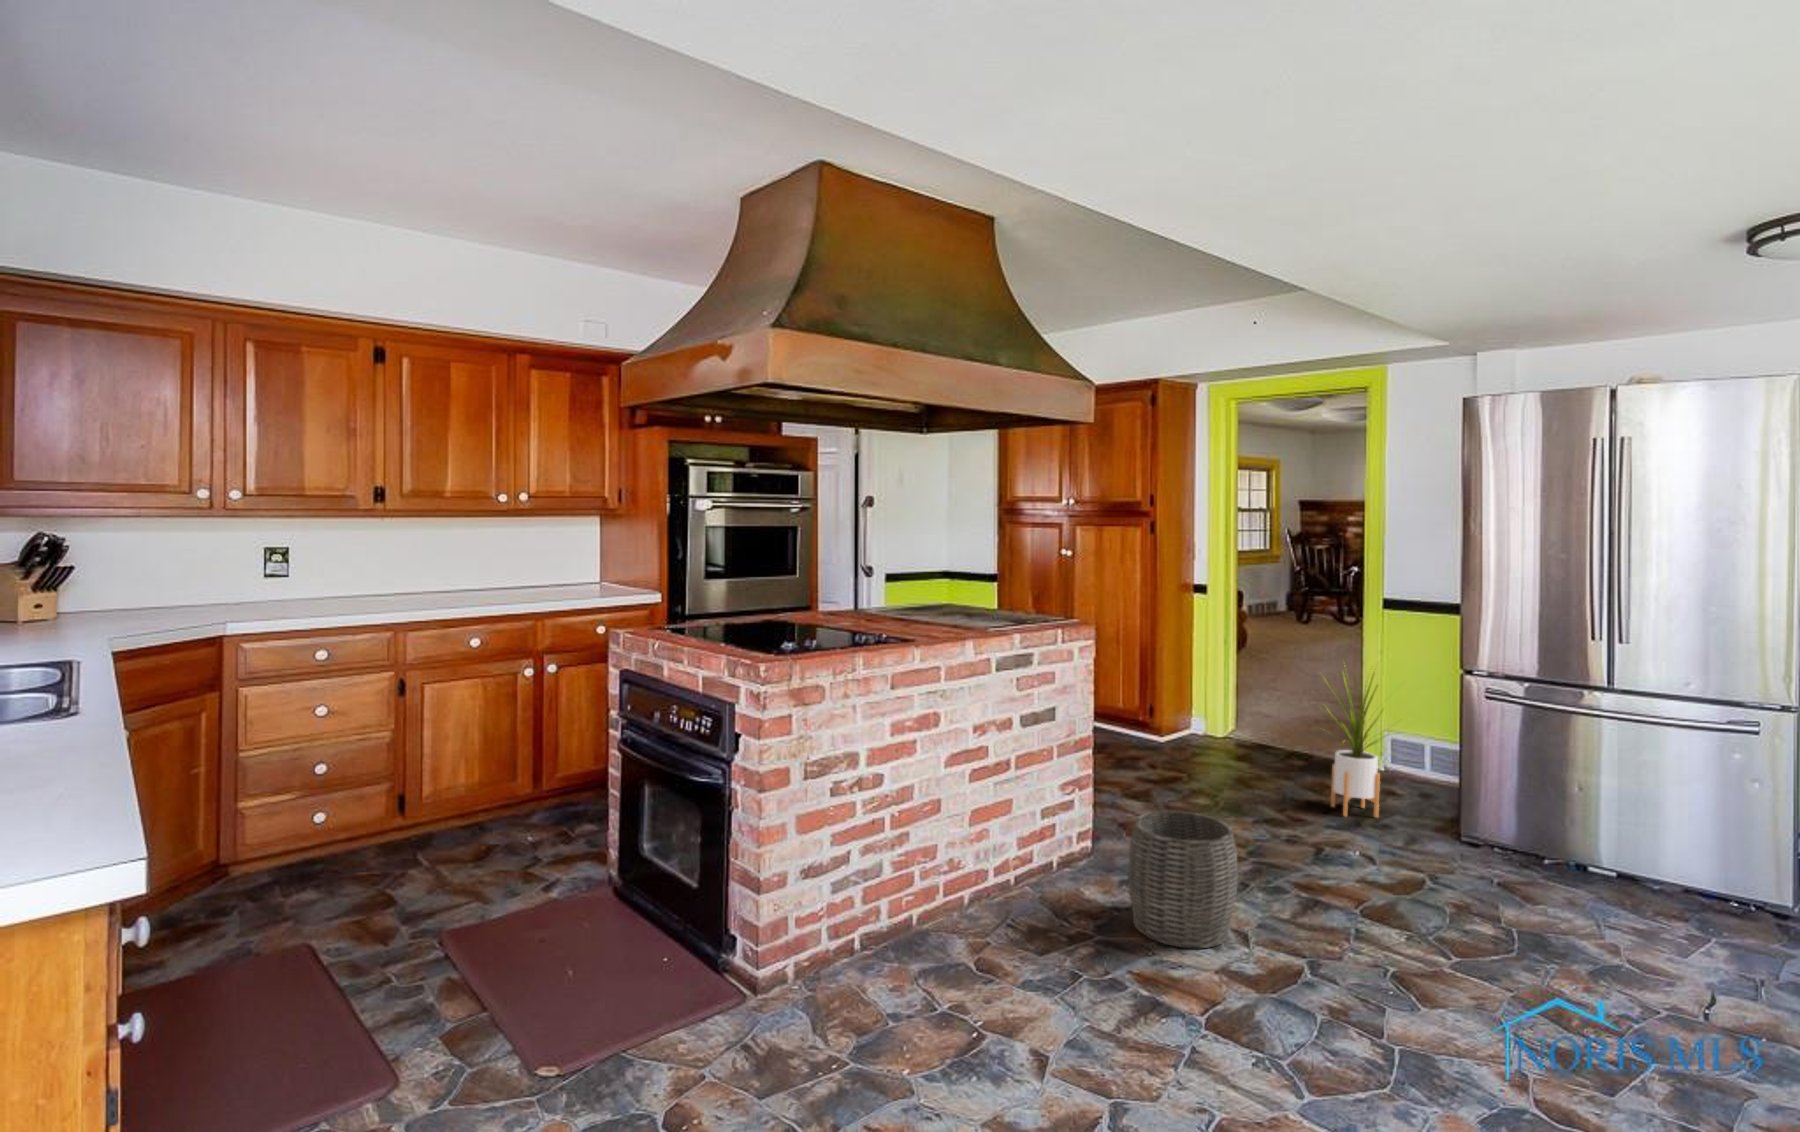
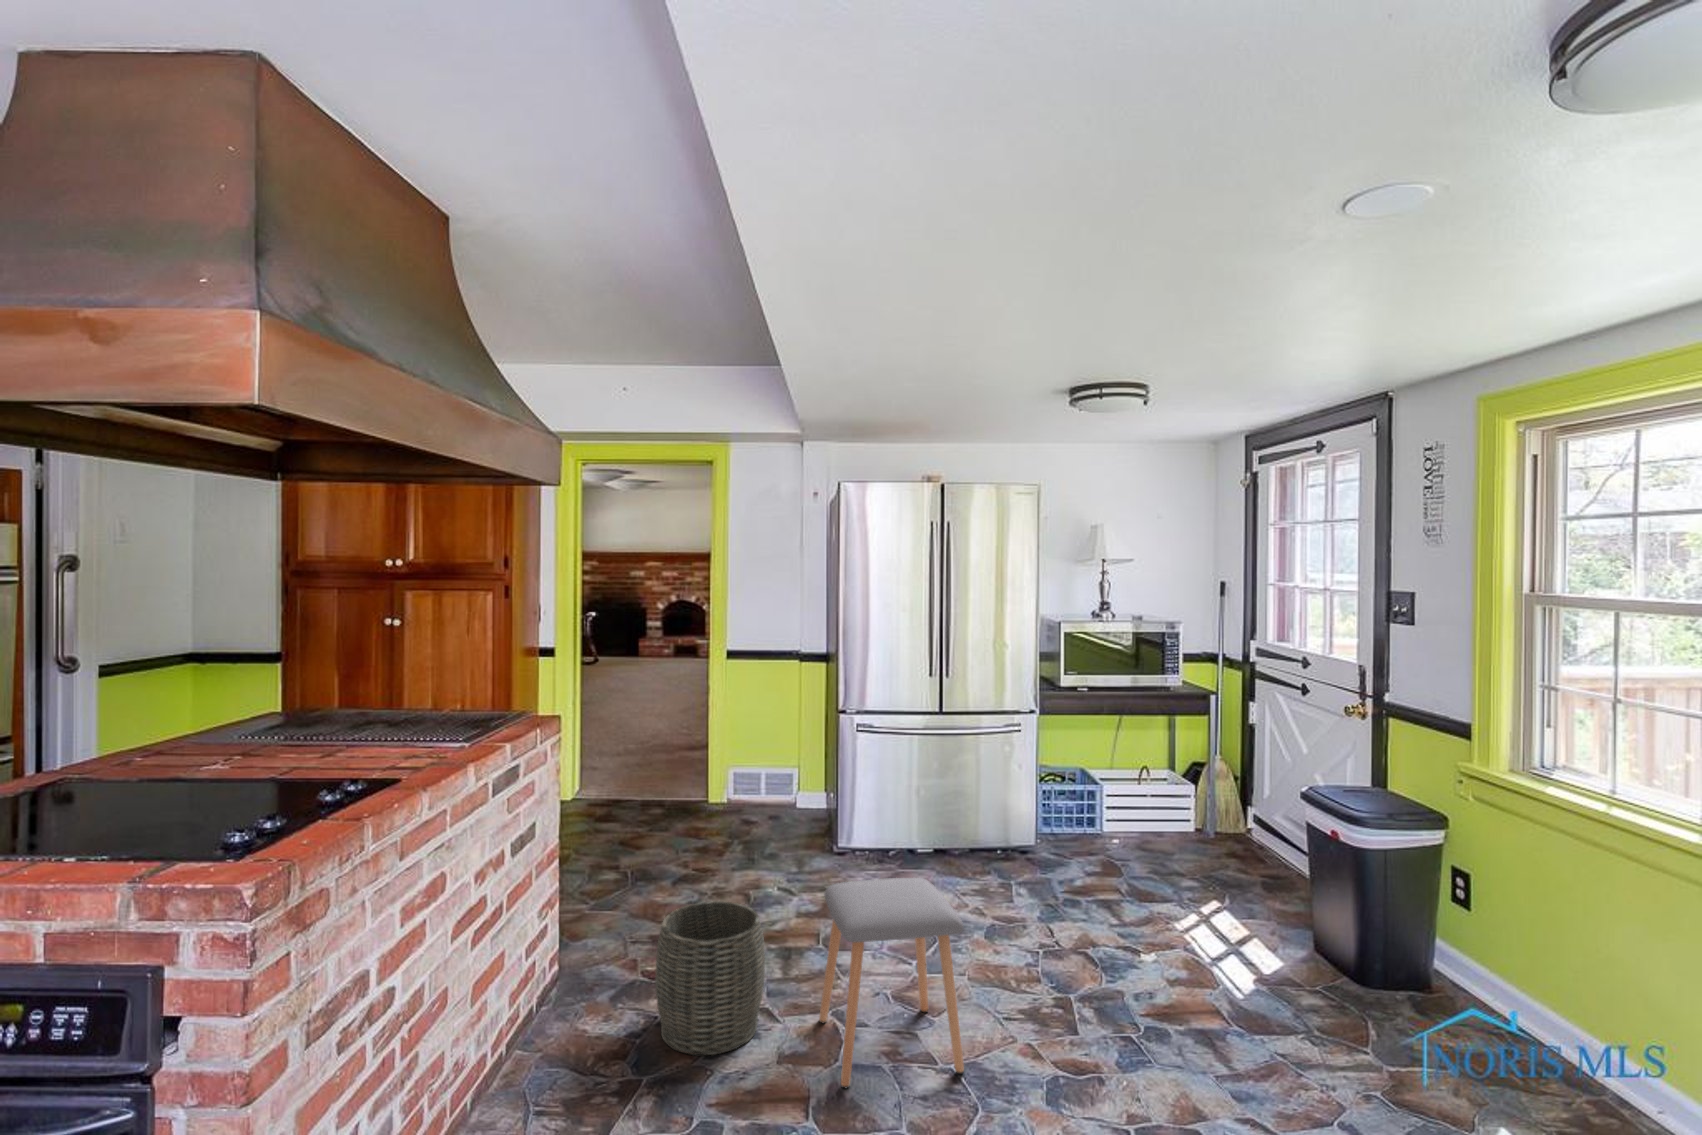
house plant: present [1319,673,1388,817] -> none [707,713,779,856]
stool: none [1259,822,1434,1061] -> present [819,878,964,1088]

